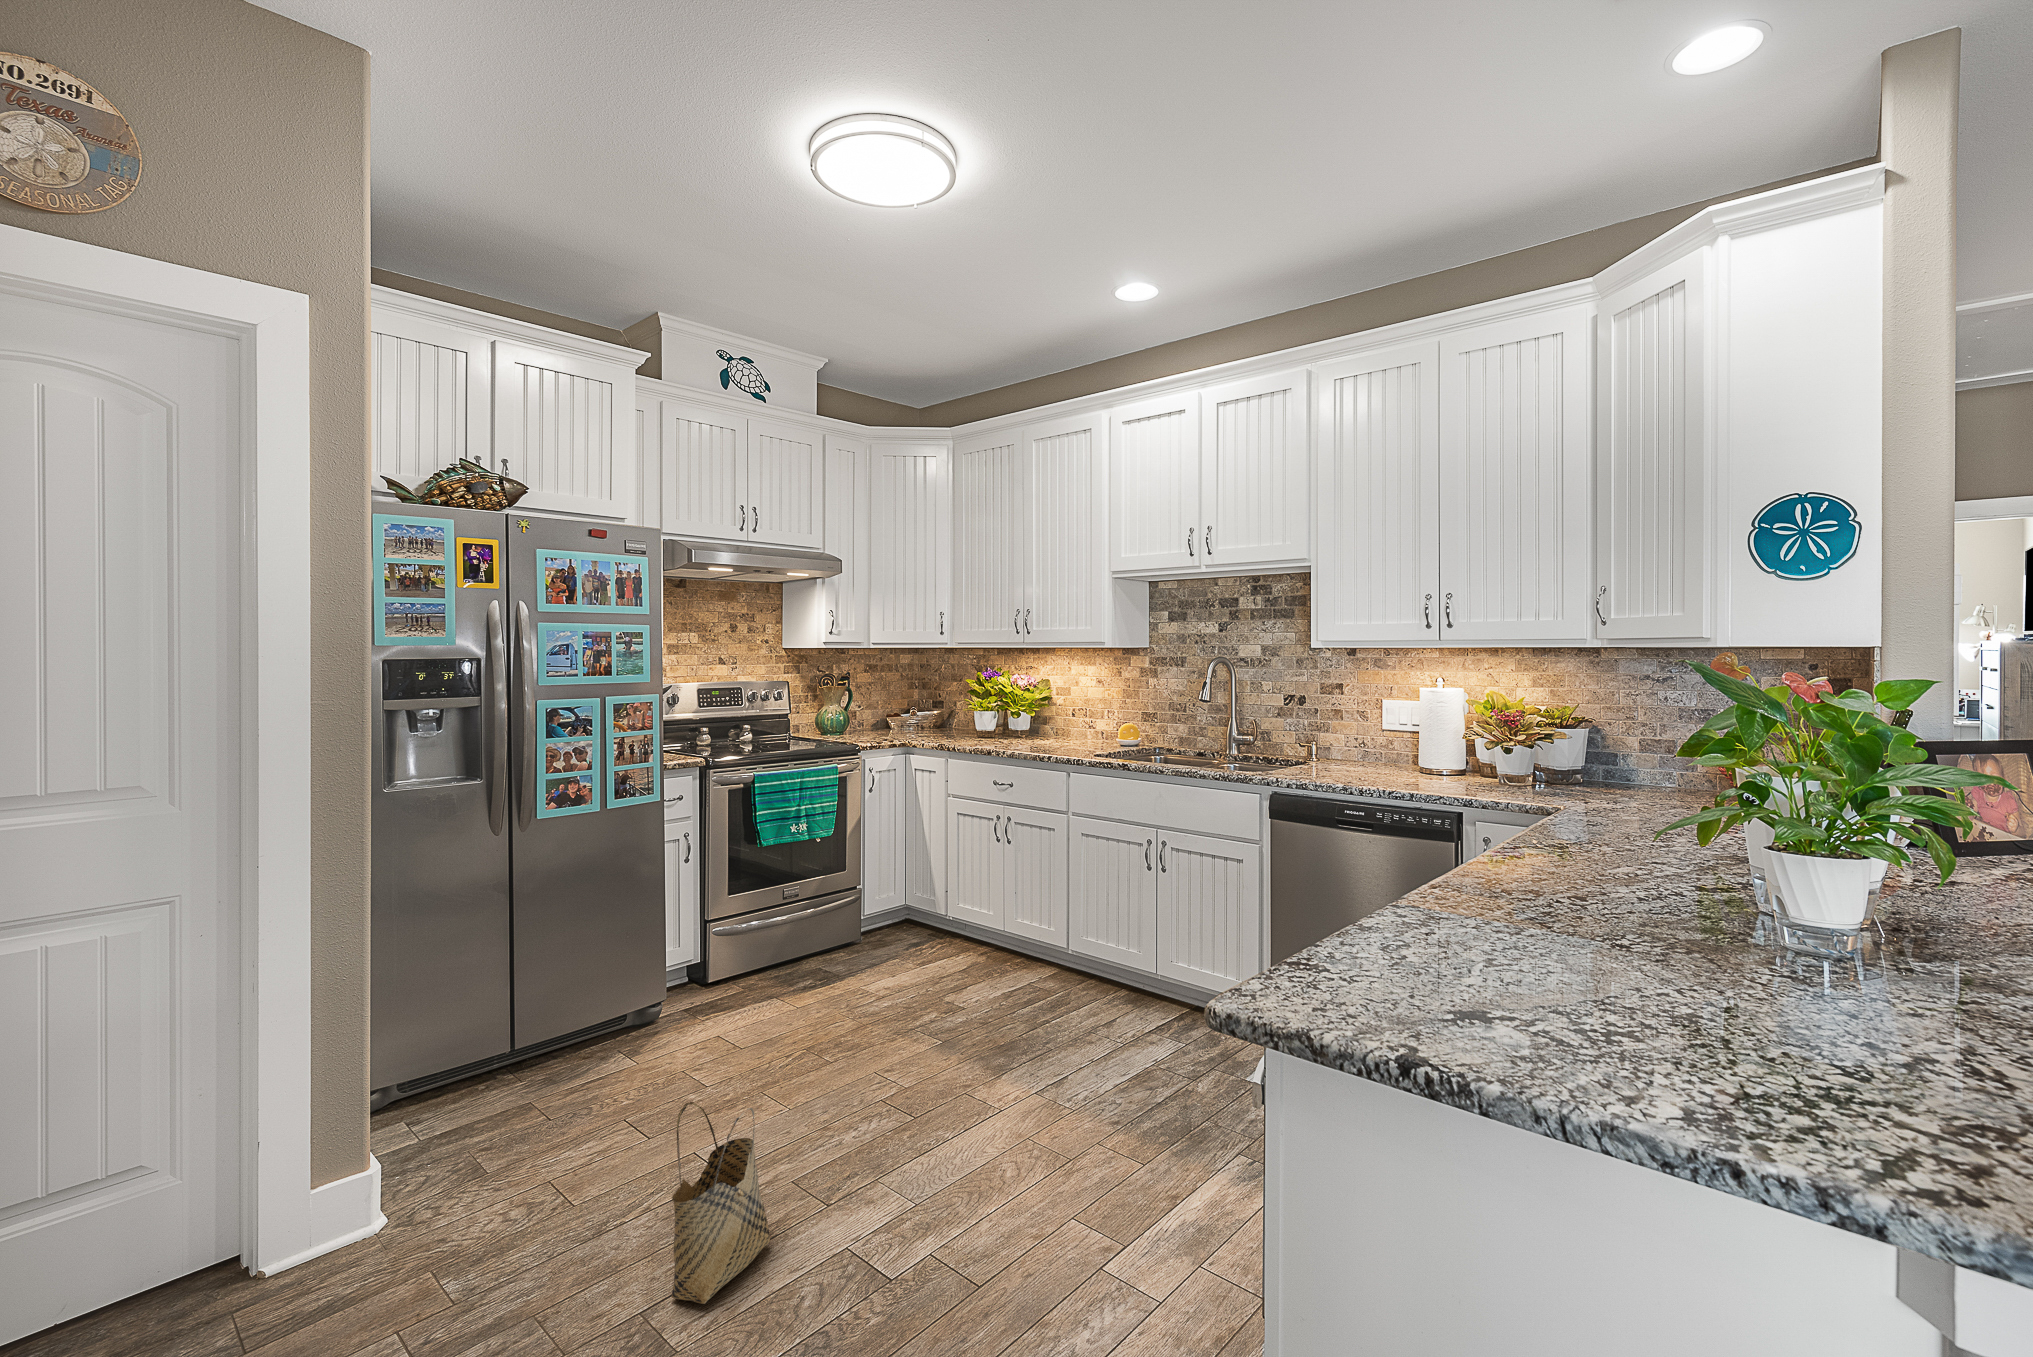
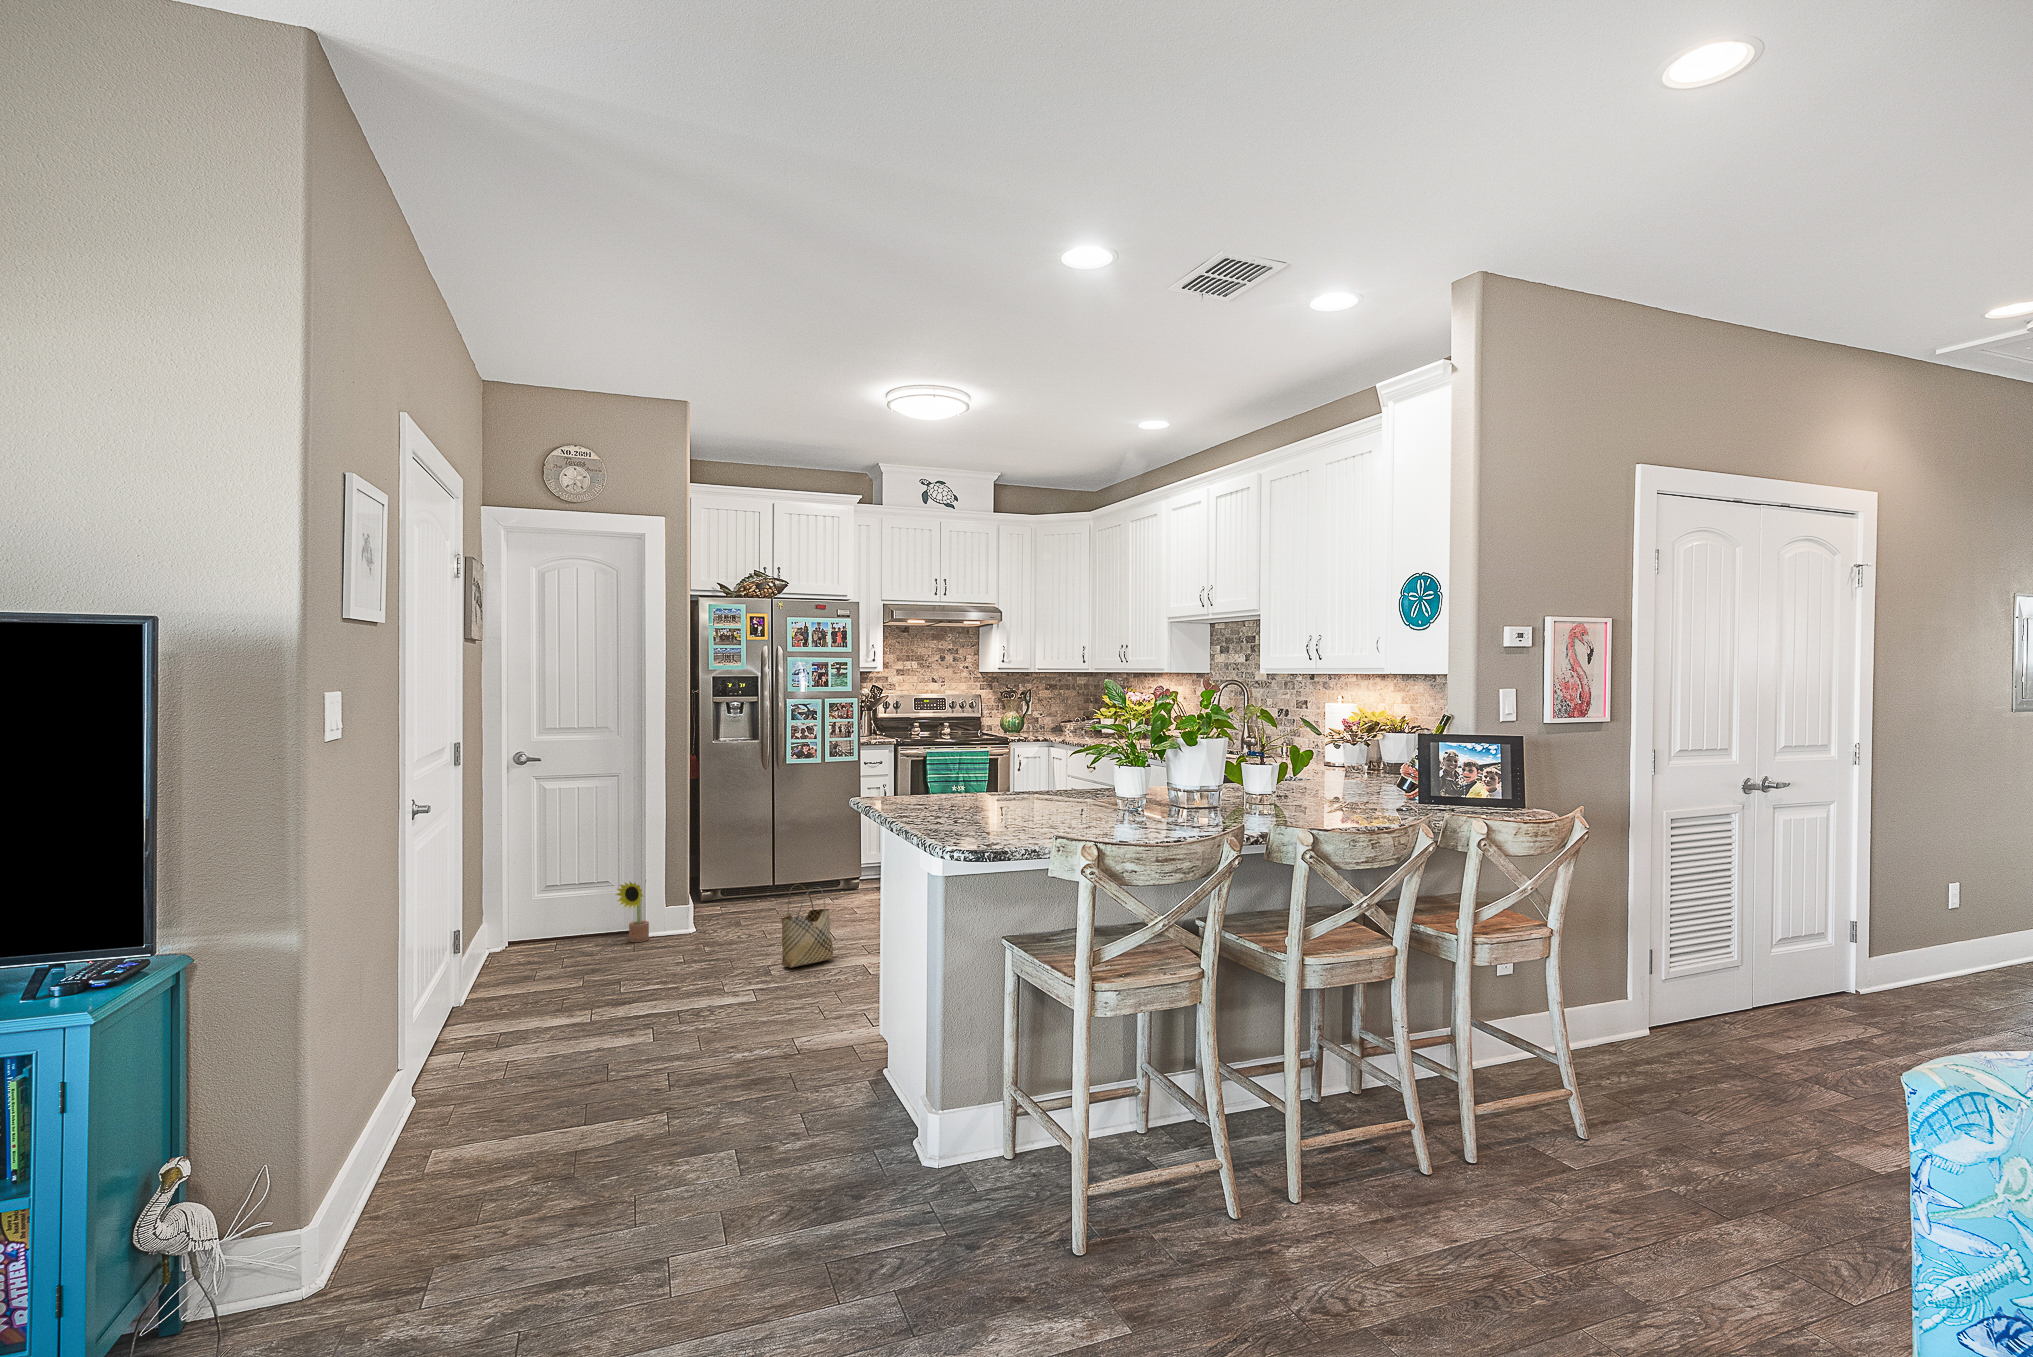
decorative plant: none [172,1157,270,1297] -> present [616,882,649,942]

